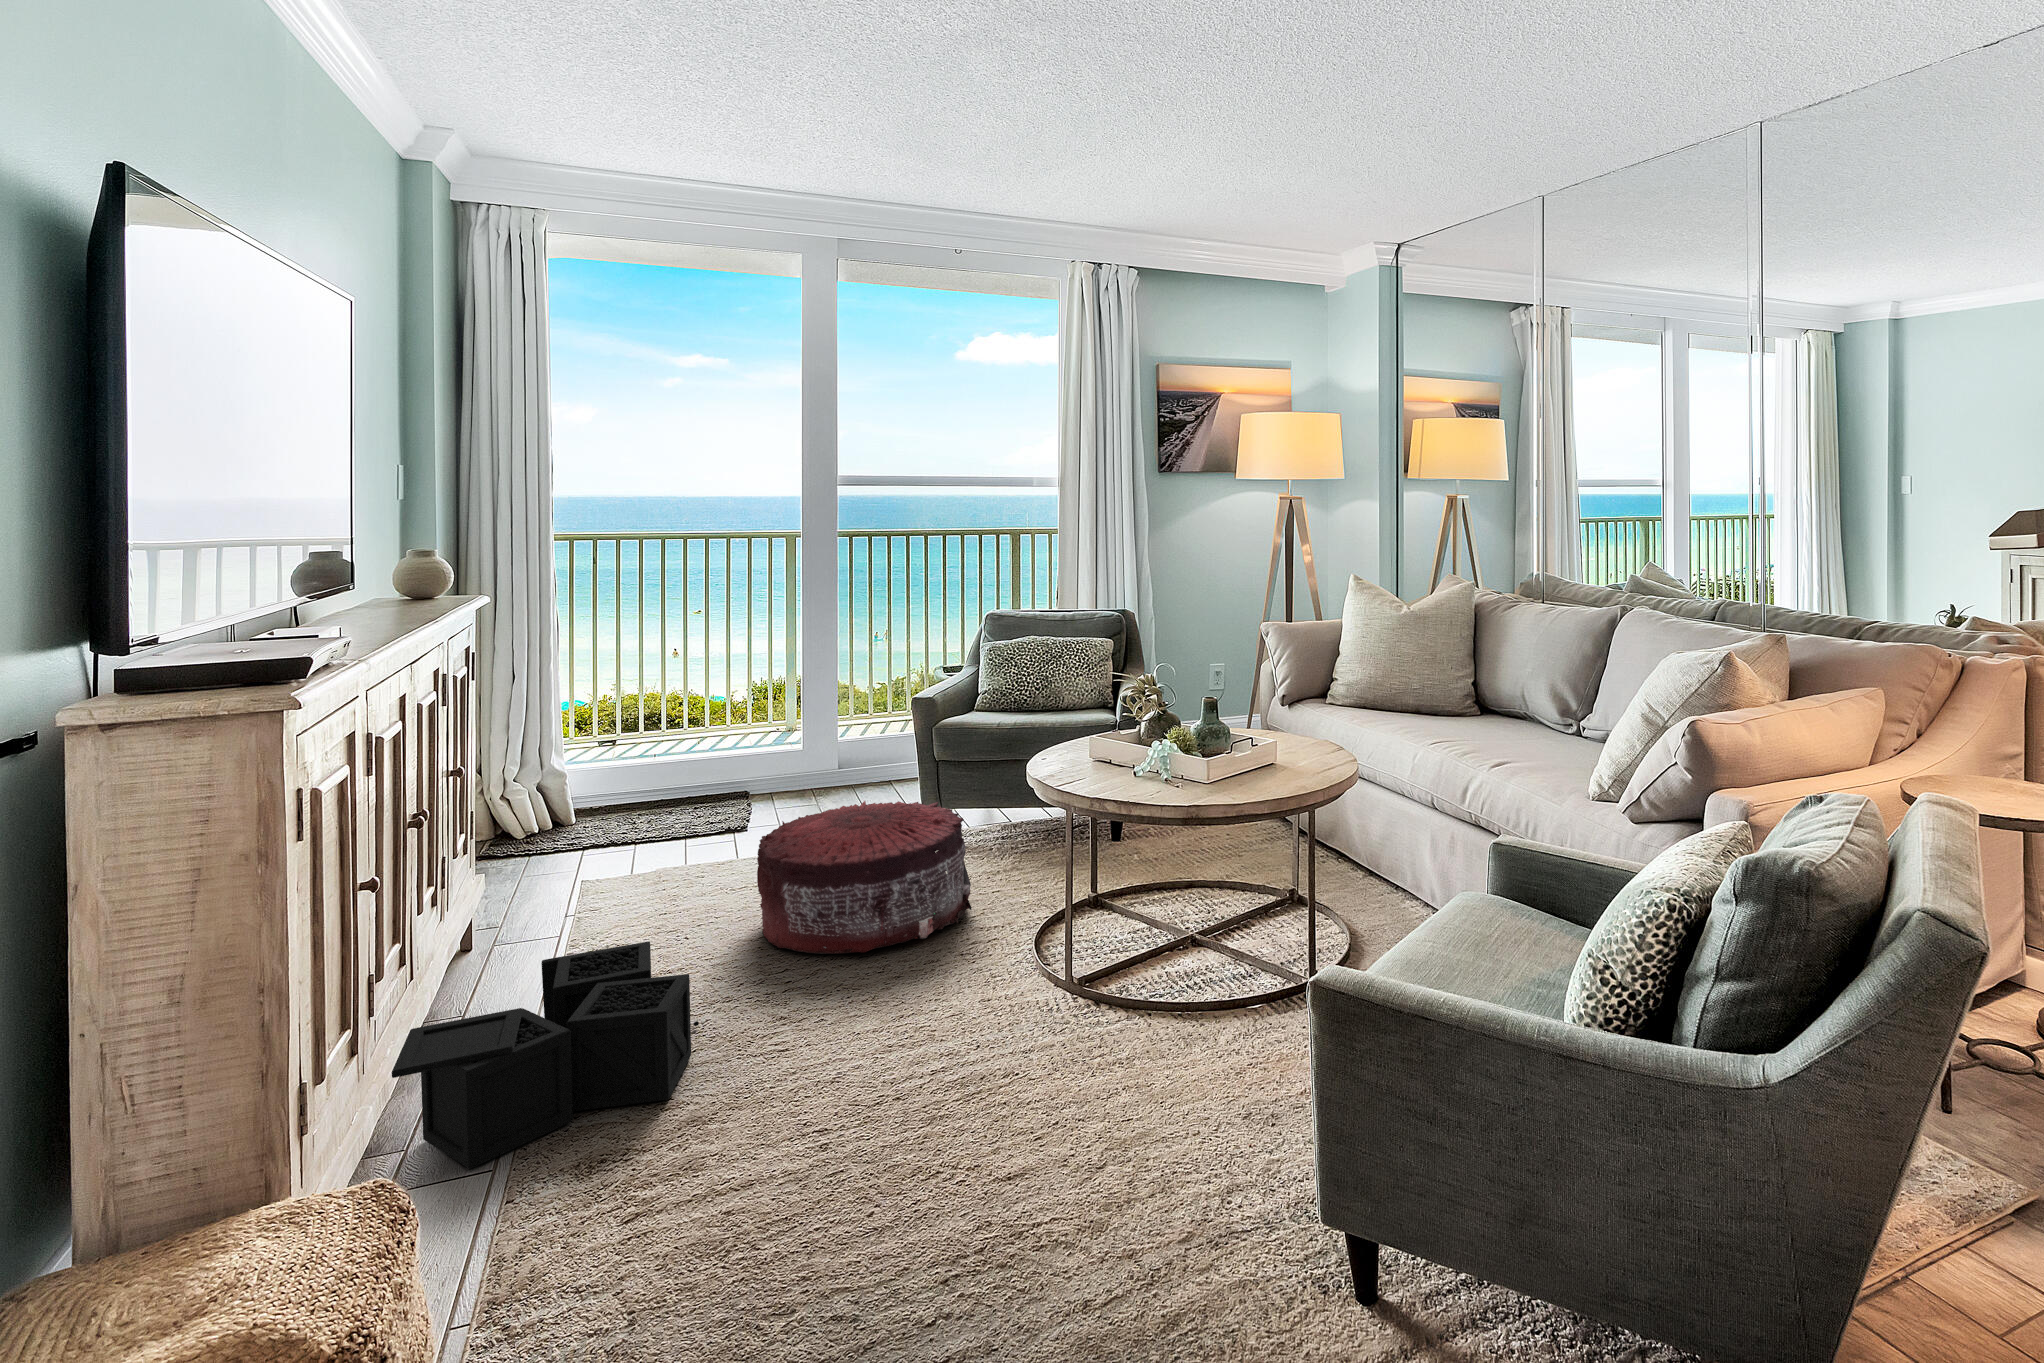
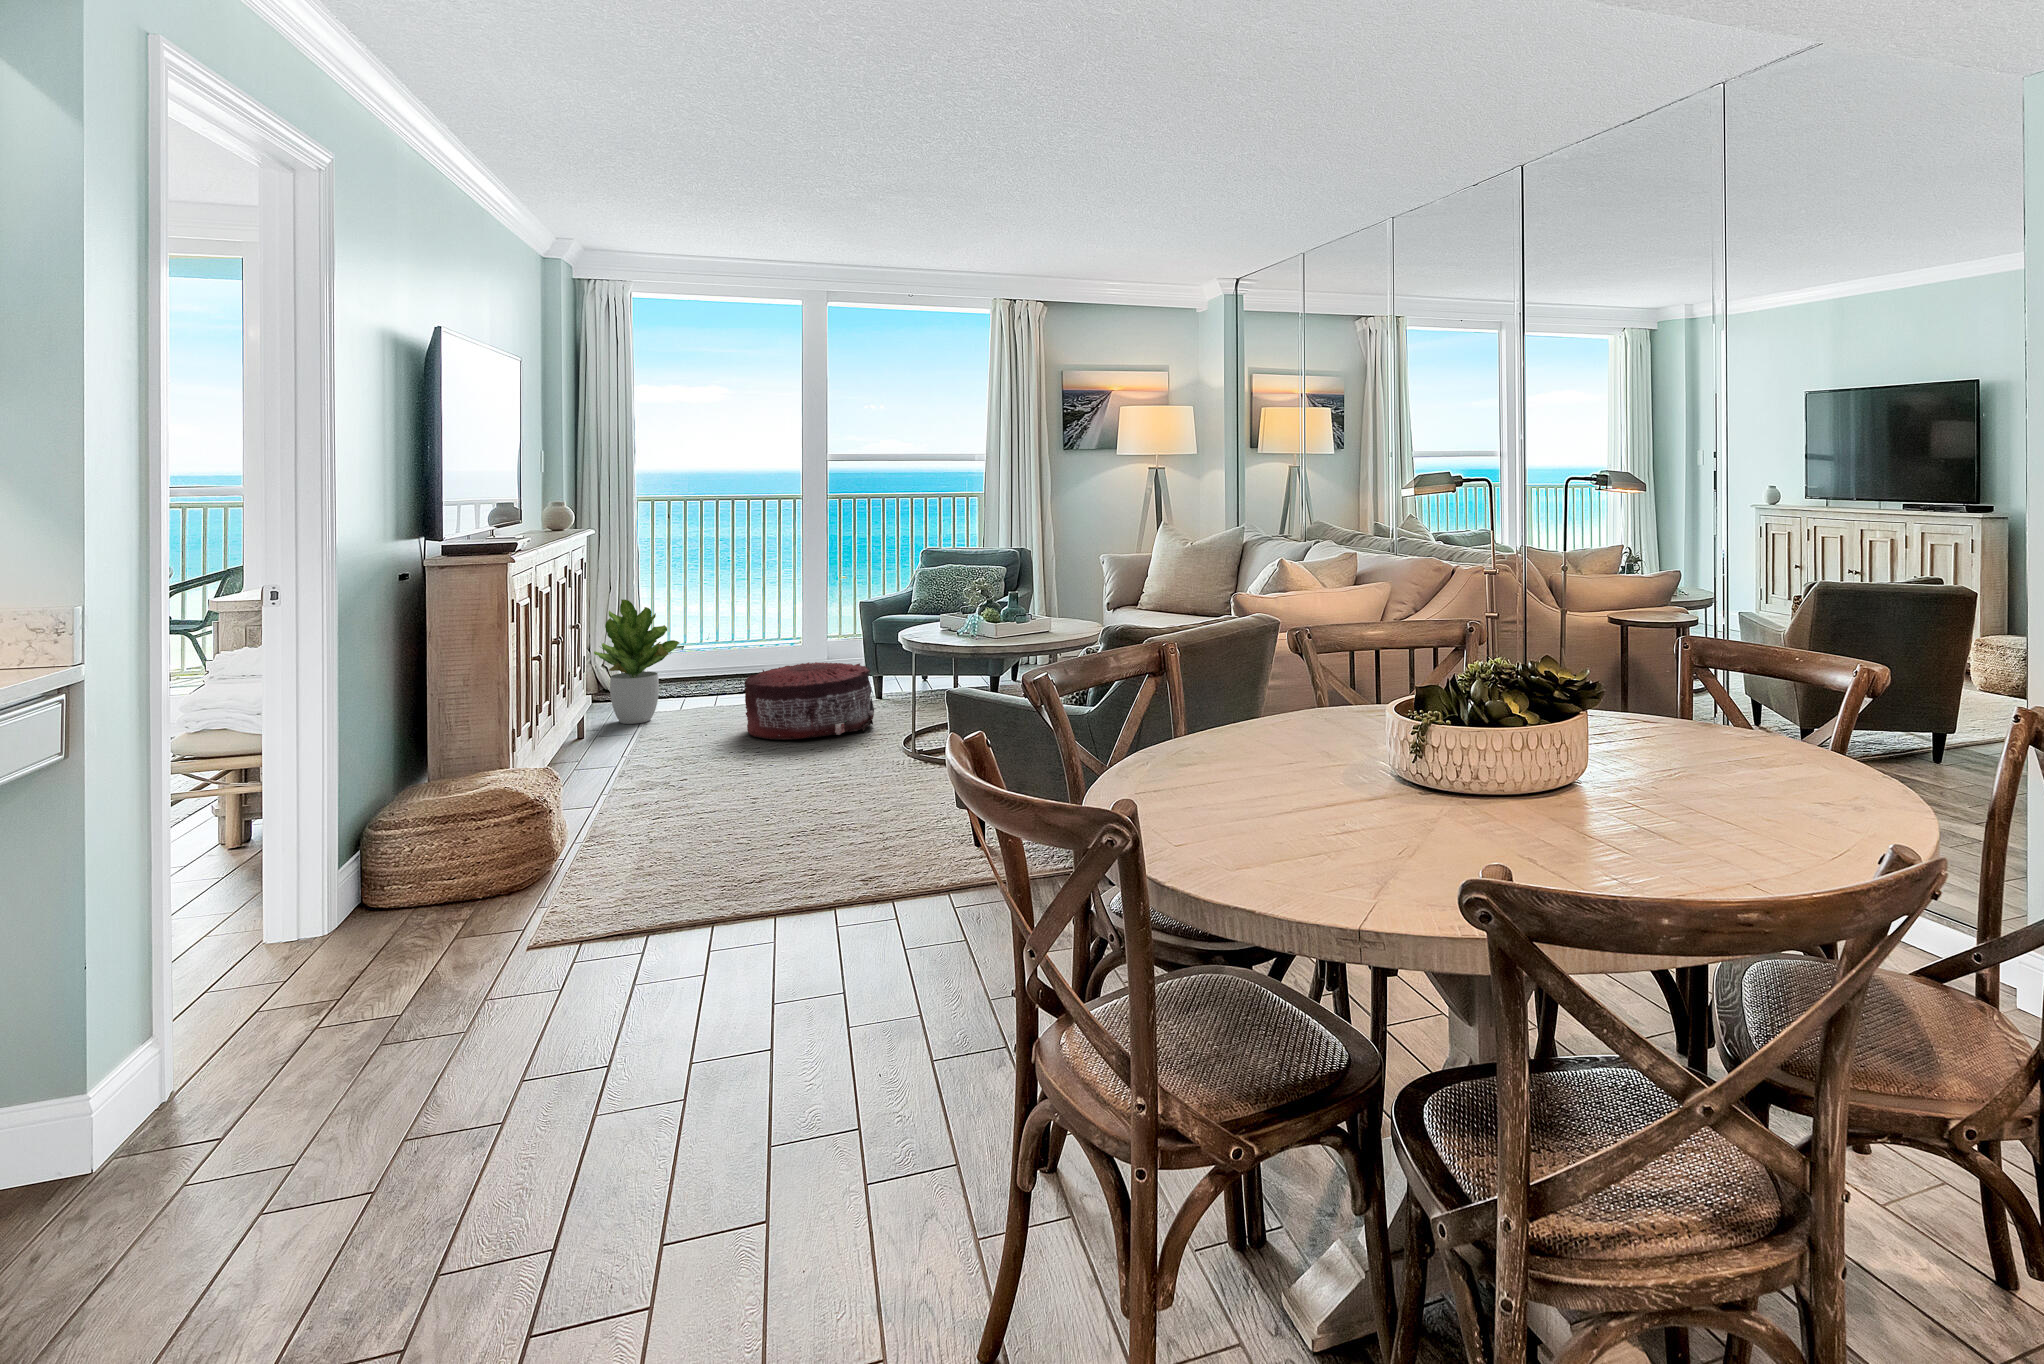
potted plant: none [488,708,637,917] -> present [594,600,679,724]
storage bin: present [392,941,699,1169] -> none [550,716,702,795]

